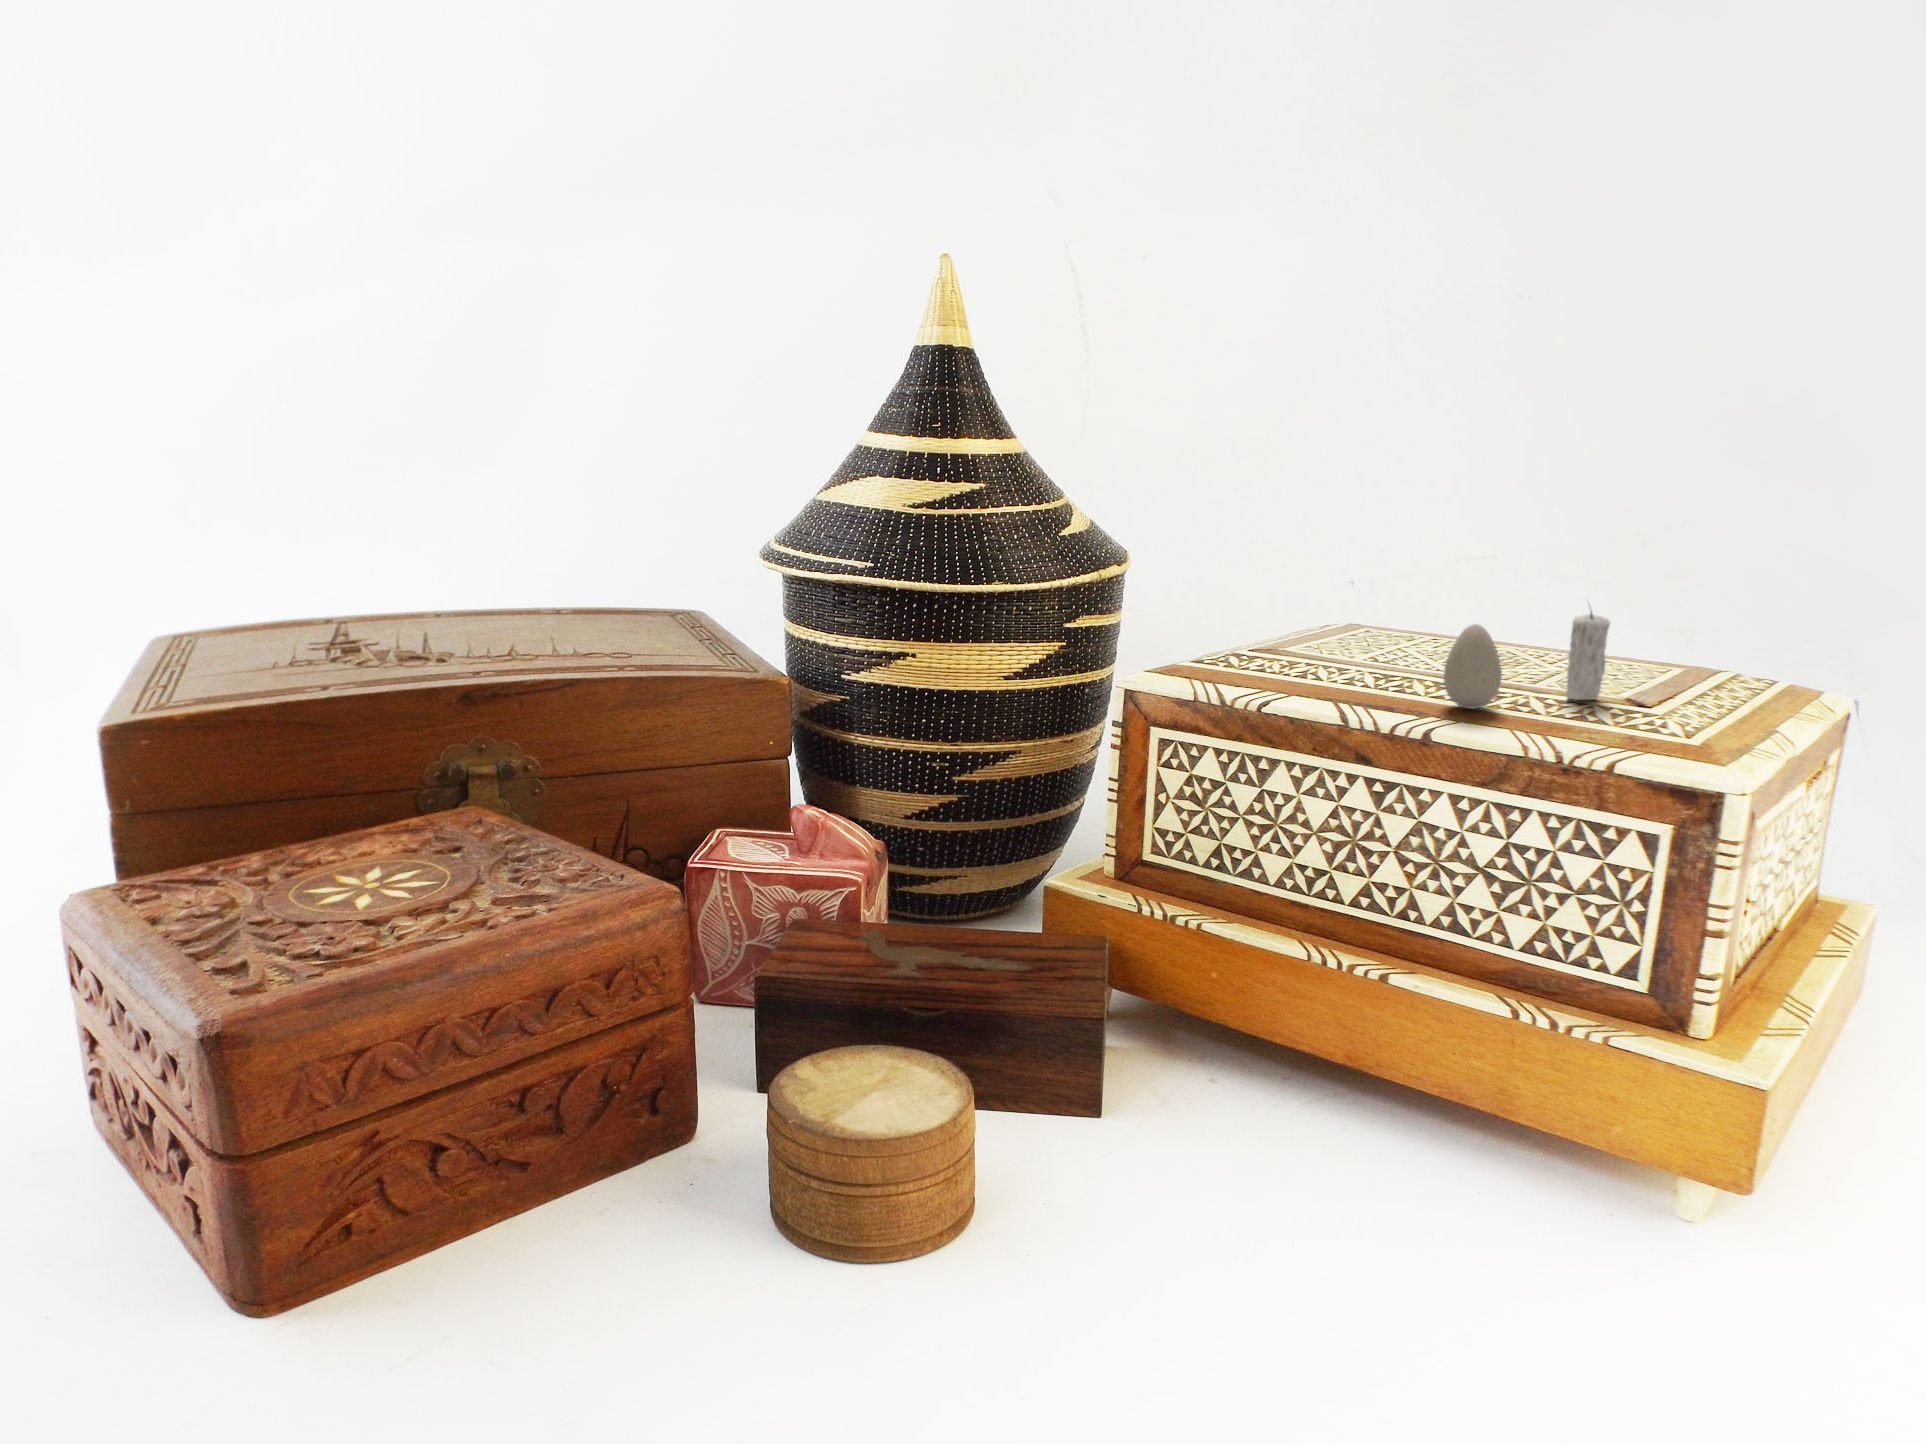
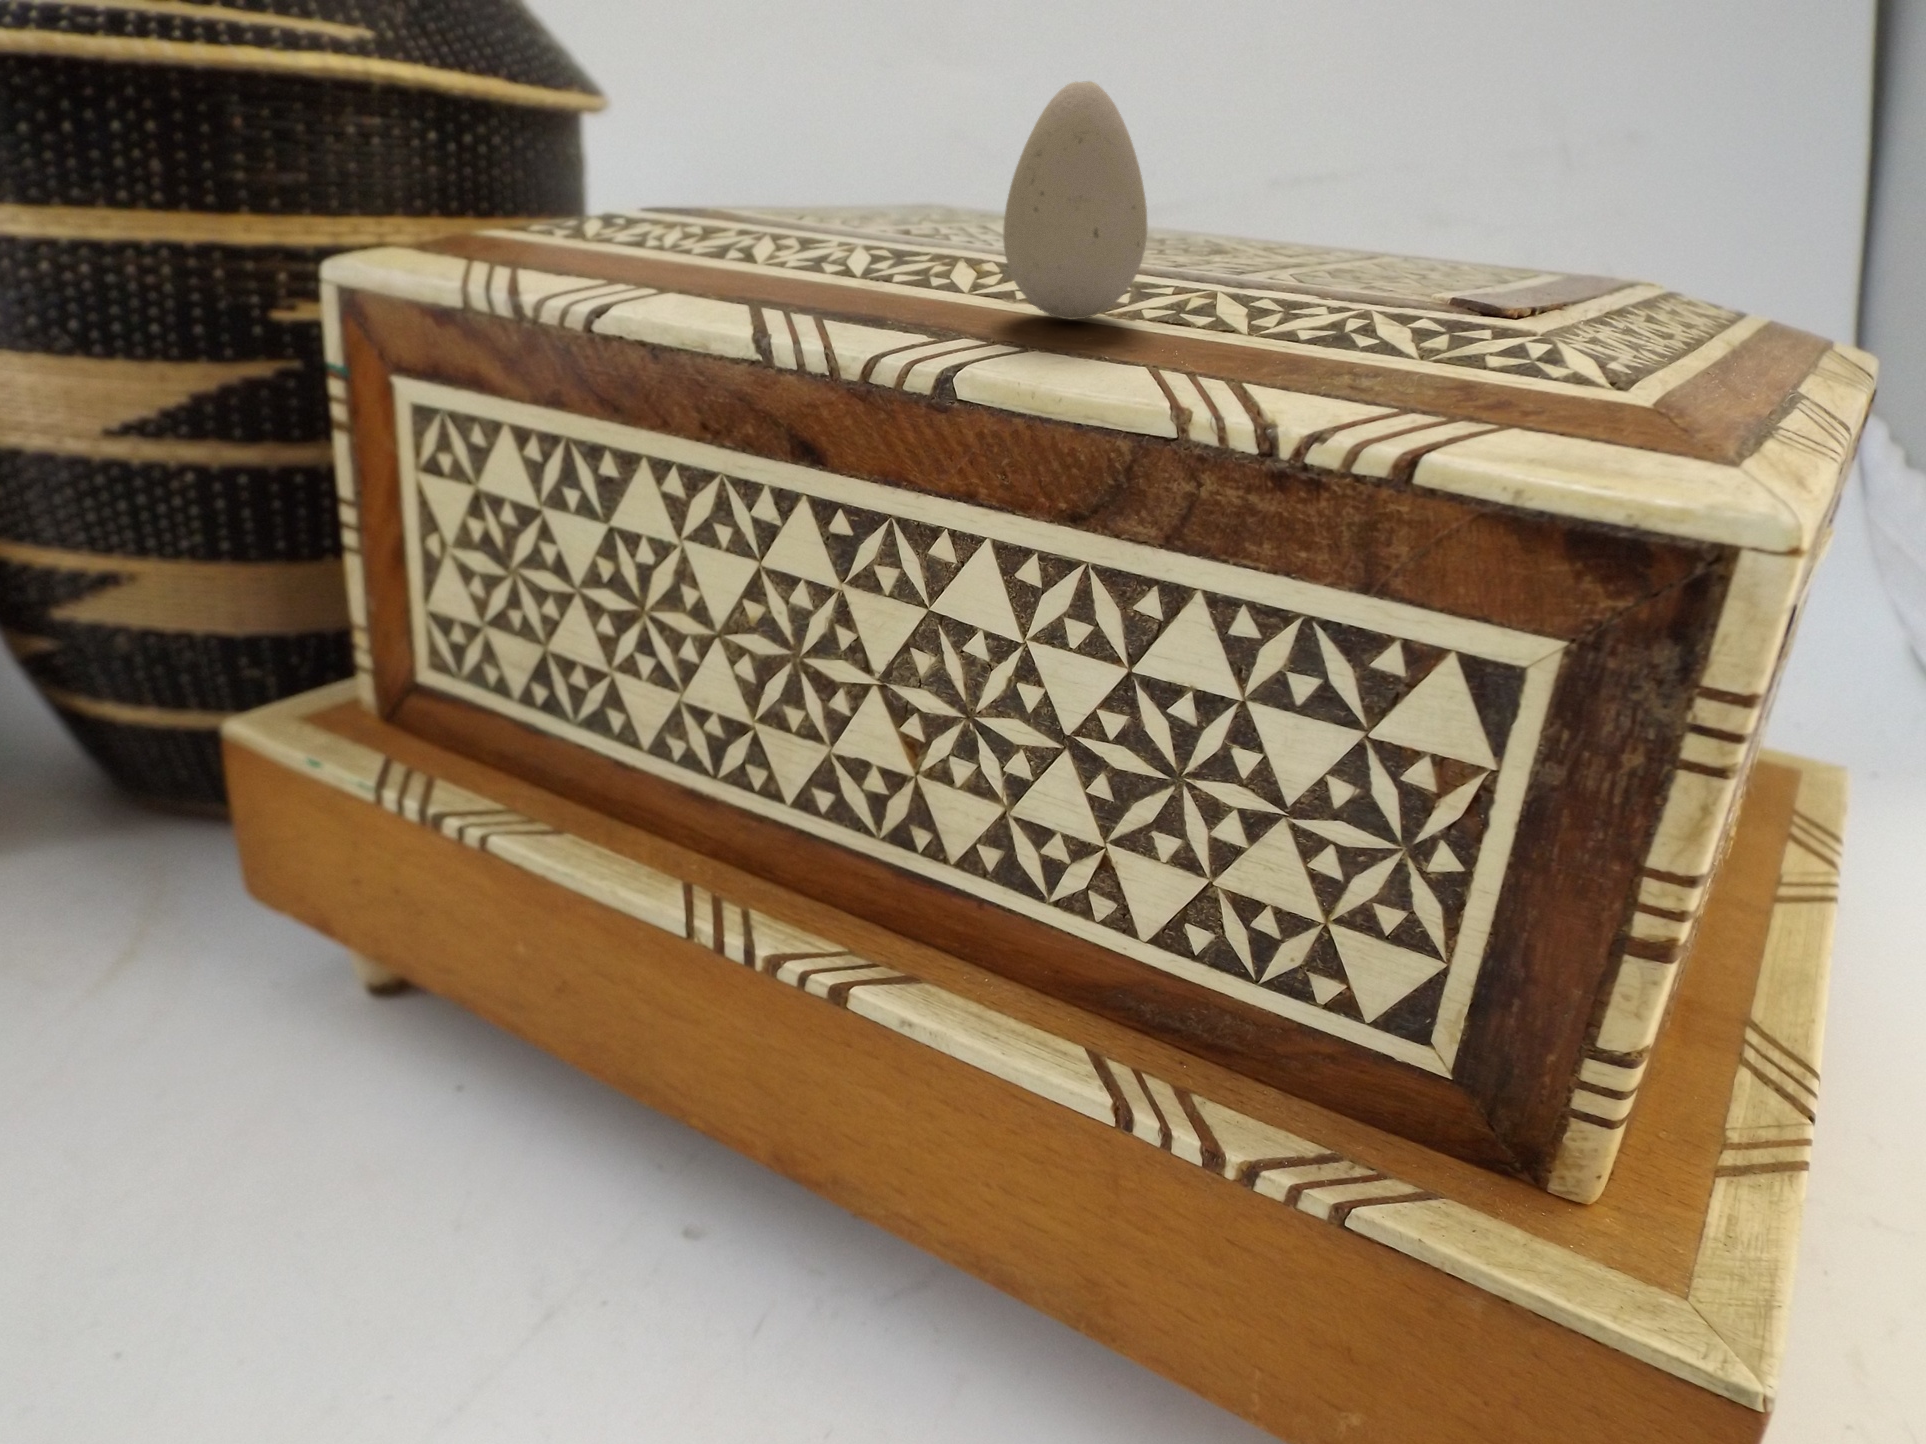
candle: present [1566,612,1610,700] -> none [1308,27,1427,306]

